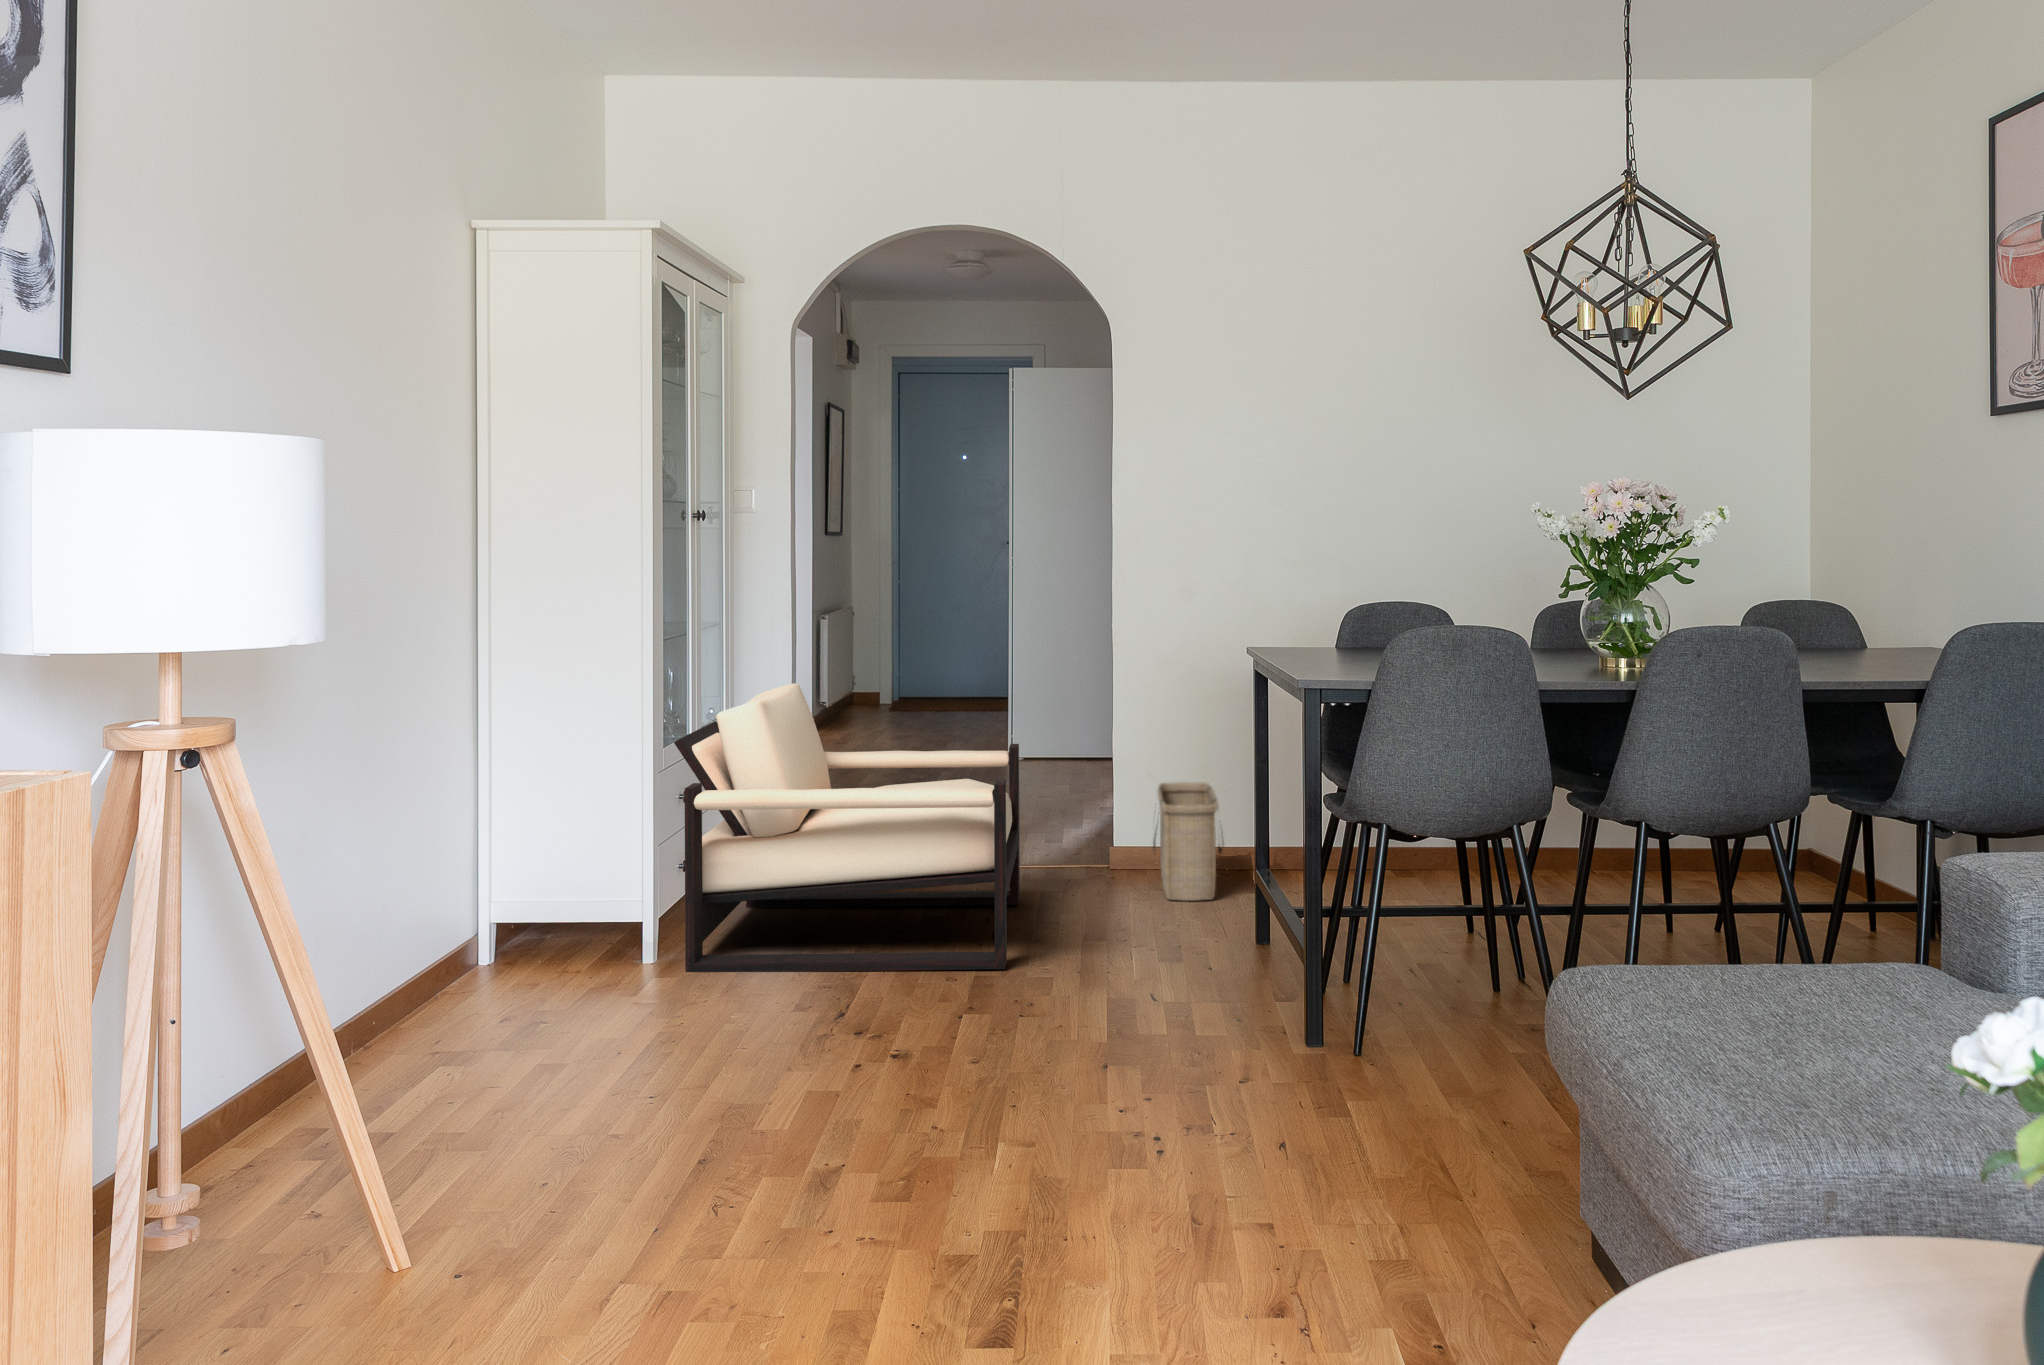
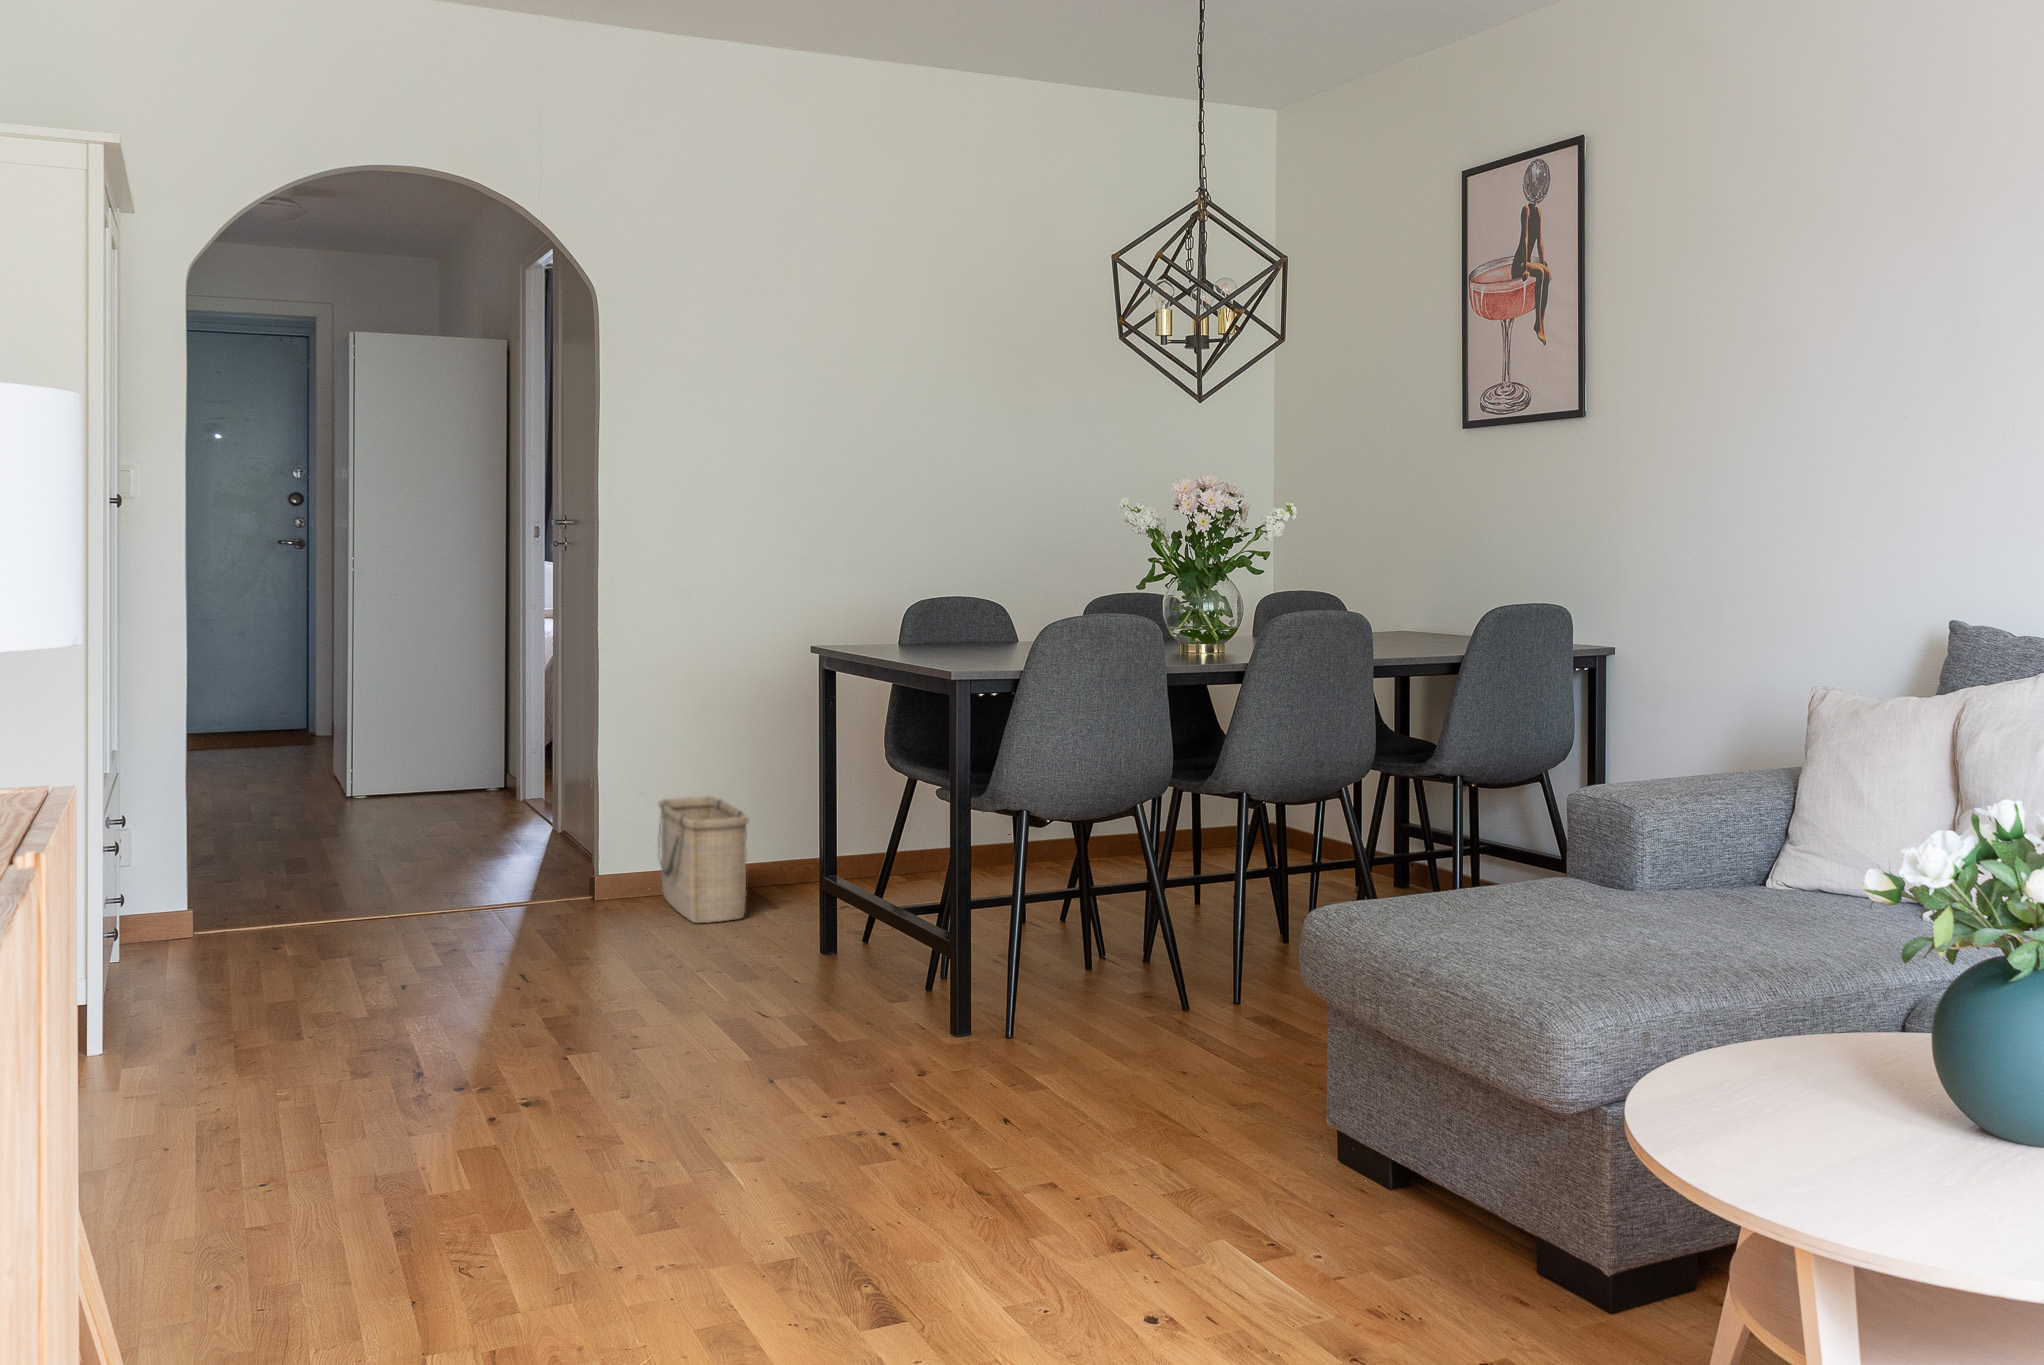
armchair: present [674,683,1020,972] -> none [122,704,571,1059]

